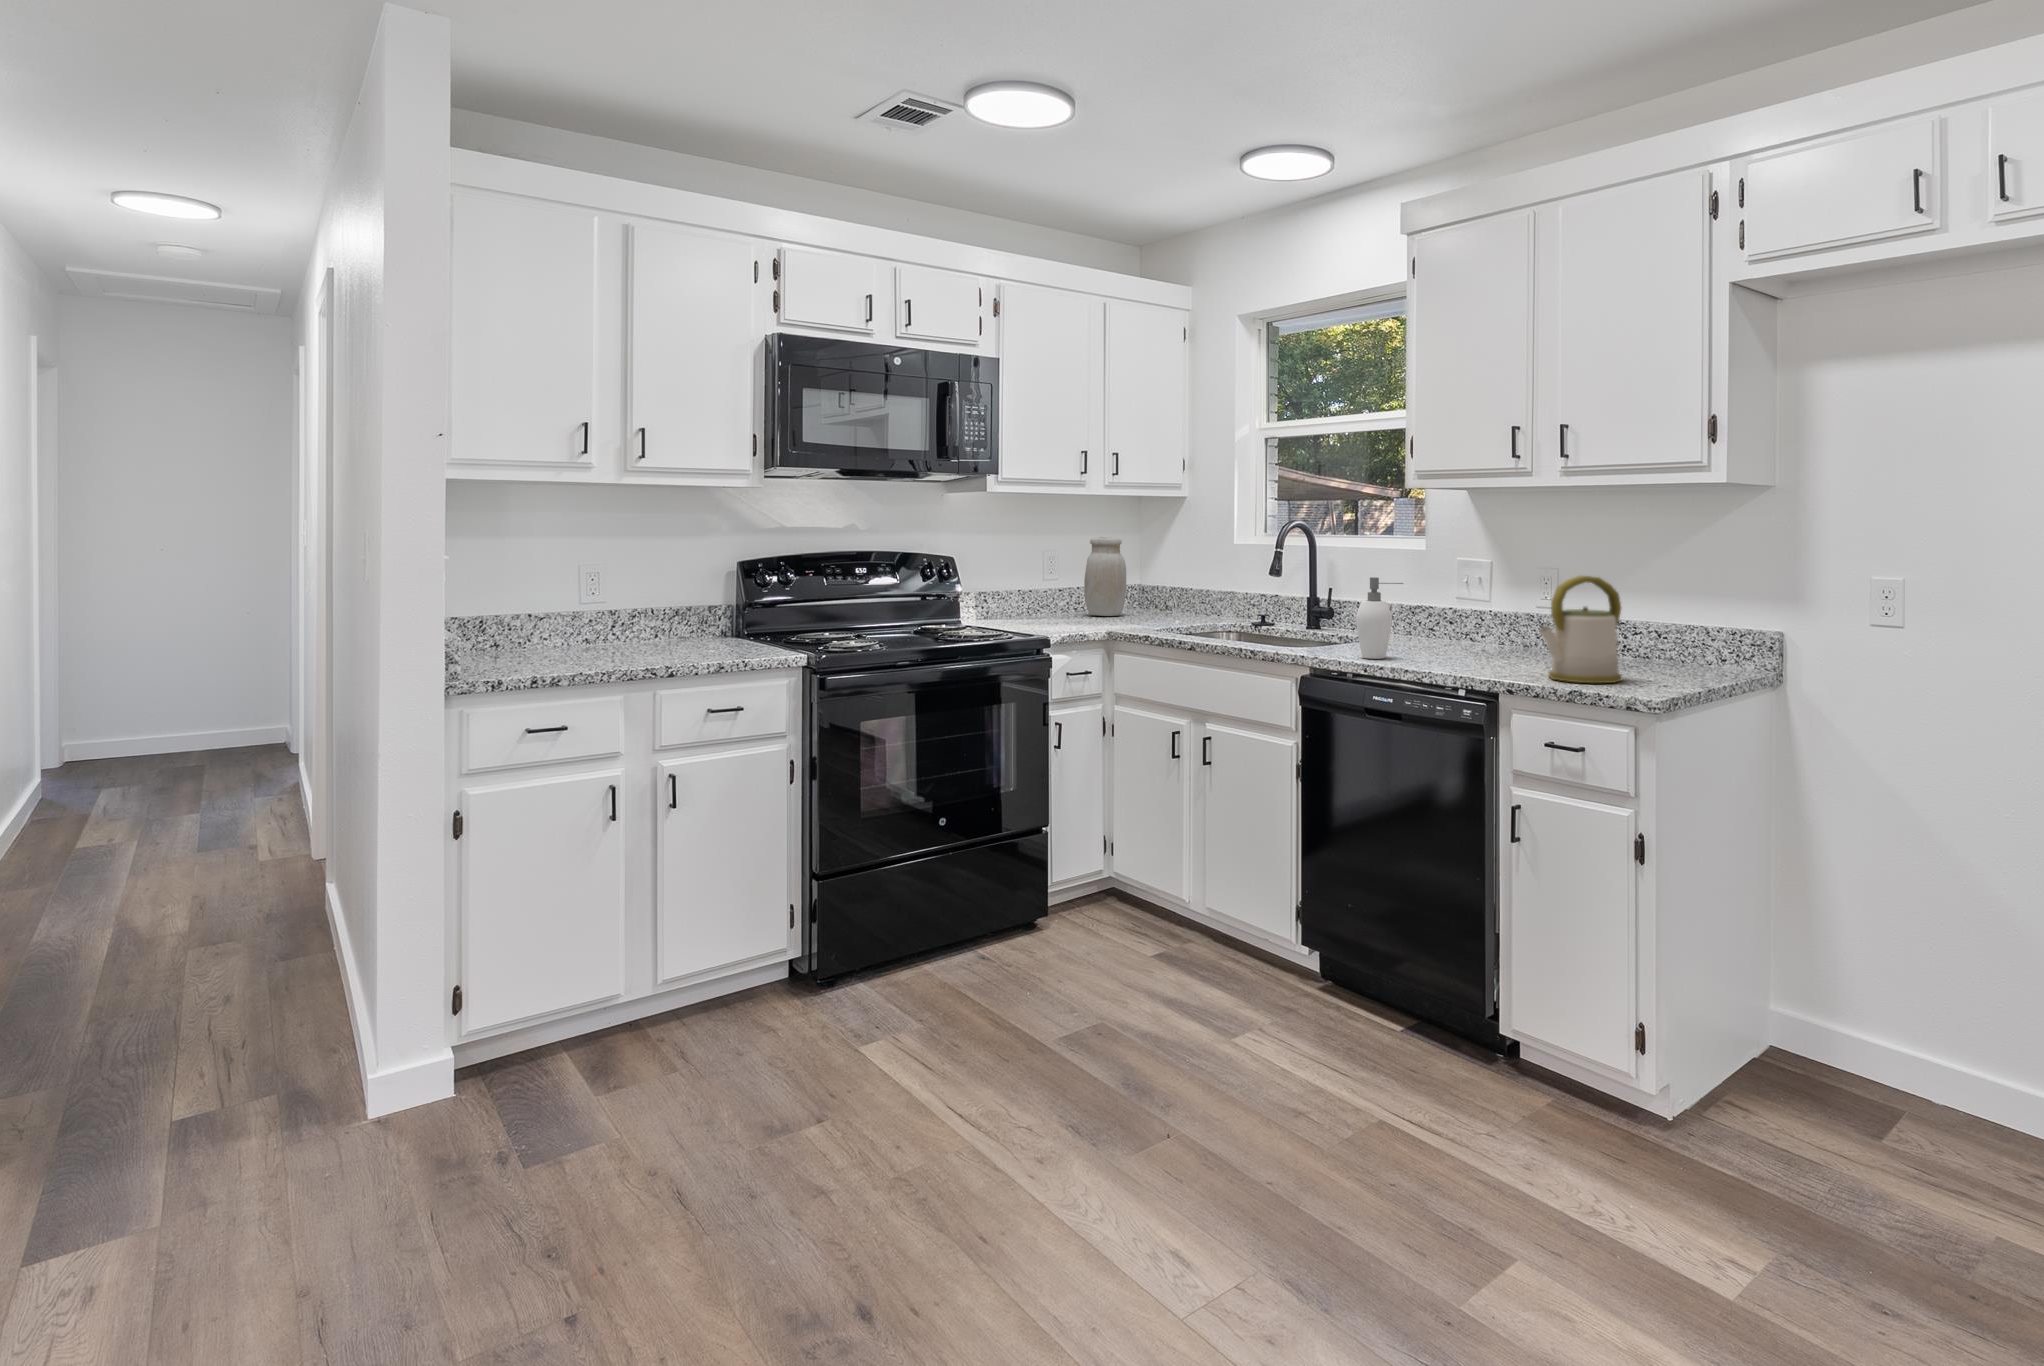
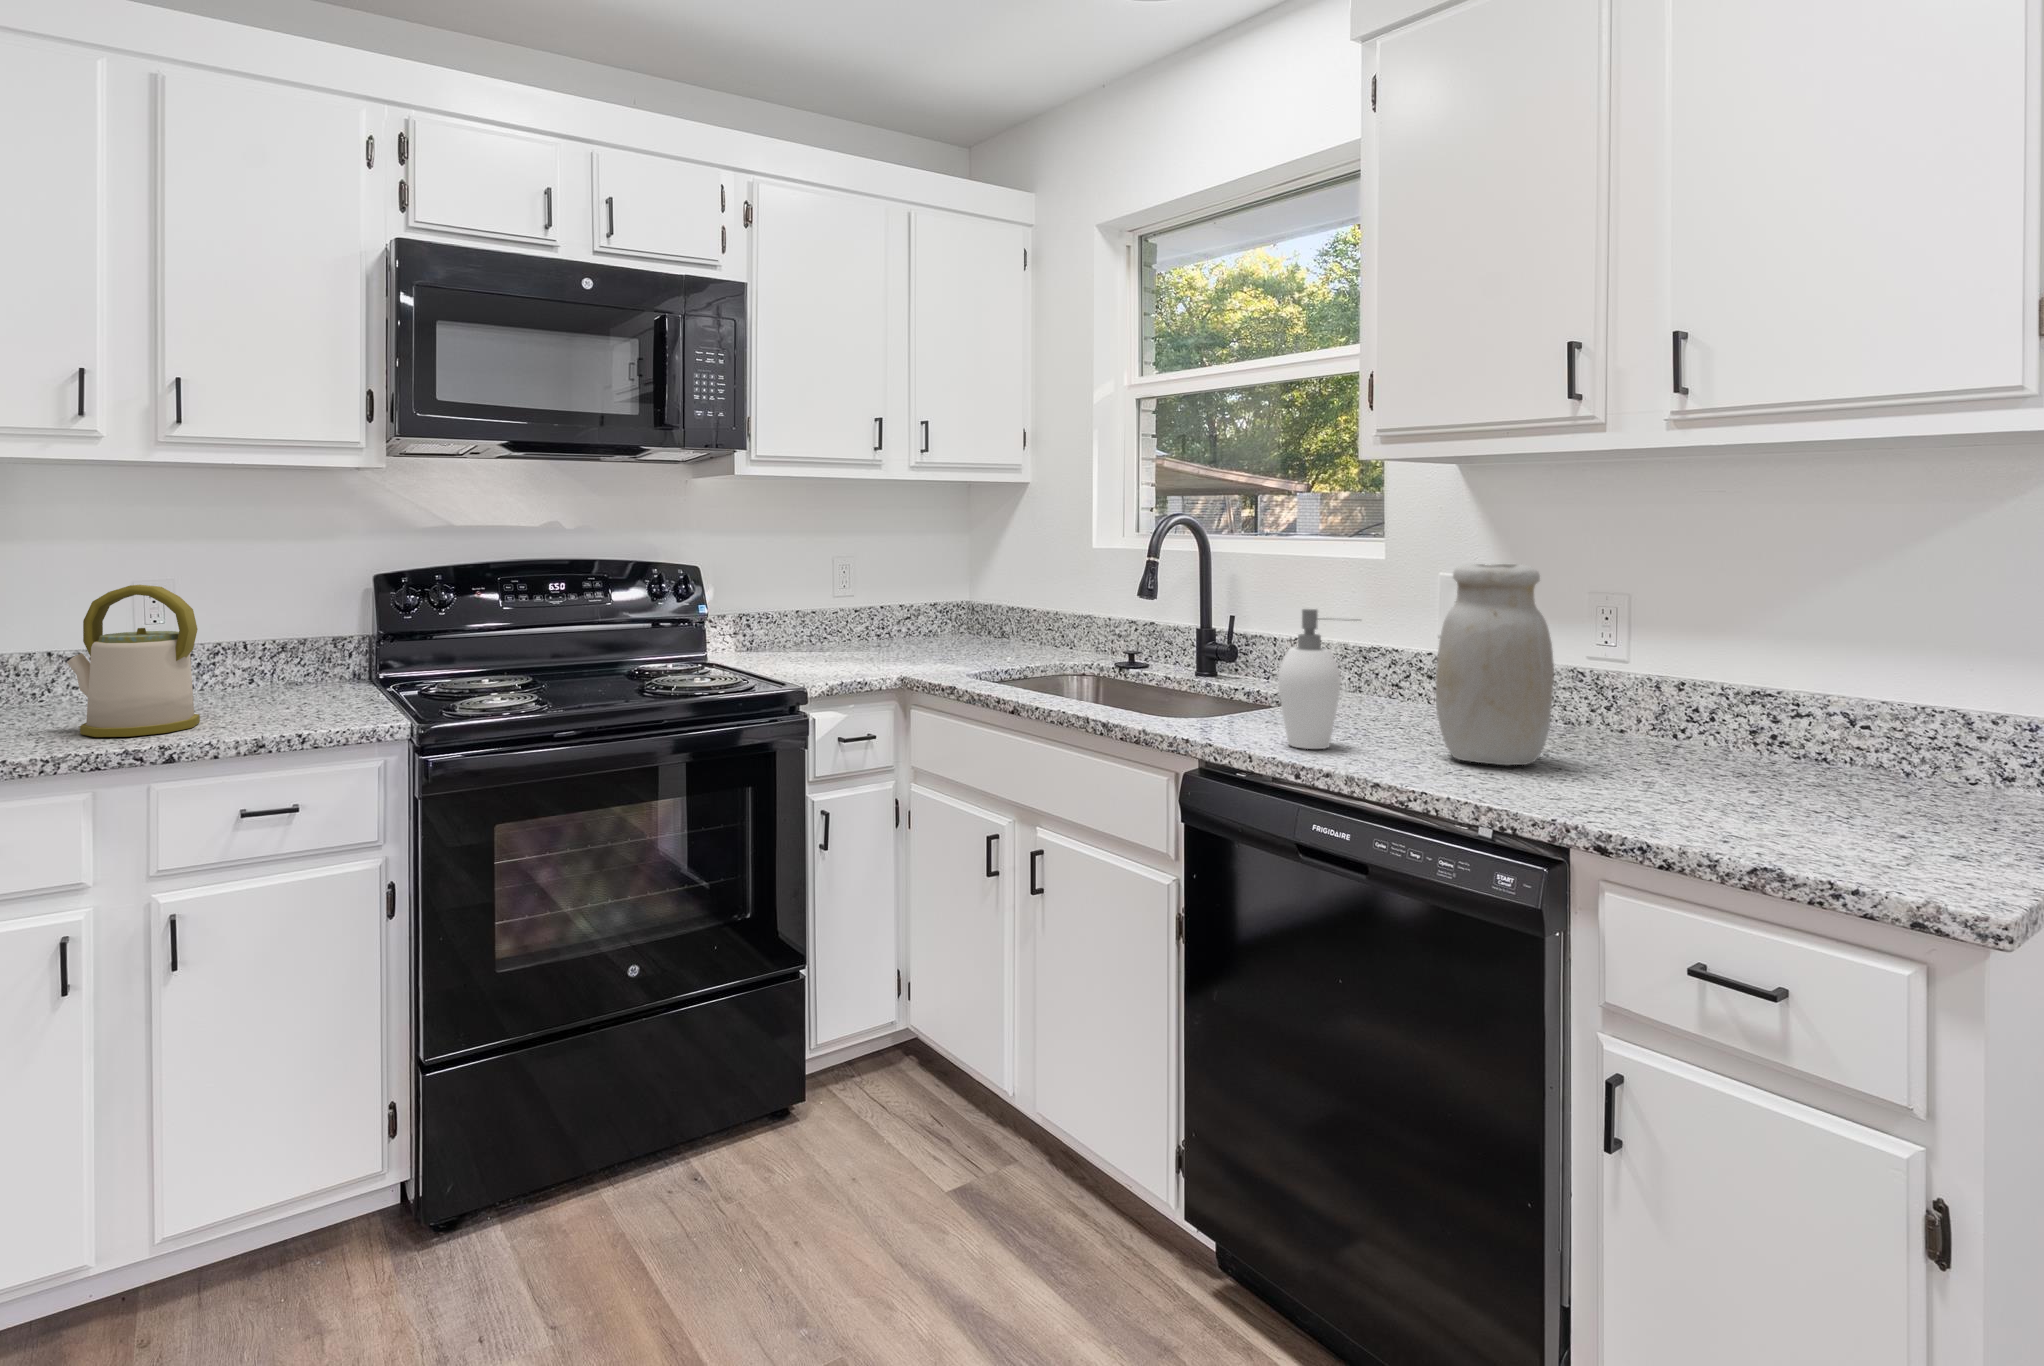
jar: present [1084,537,1126,616] -> present [1436,564,1554,765]
kettle: present [1540,575,1622,683] -> present [67,585,200,737]

